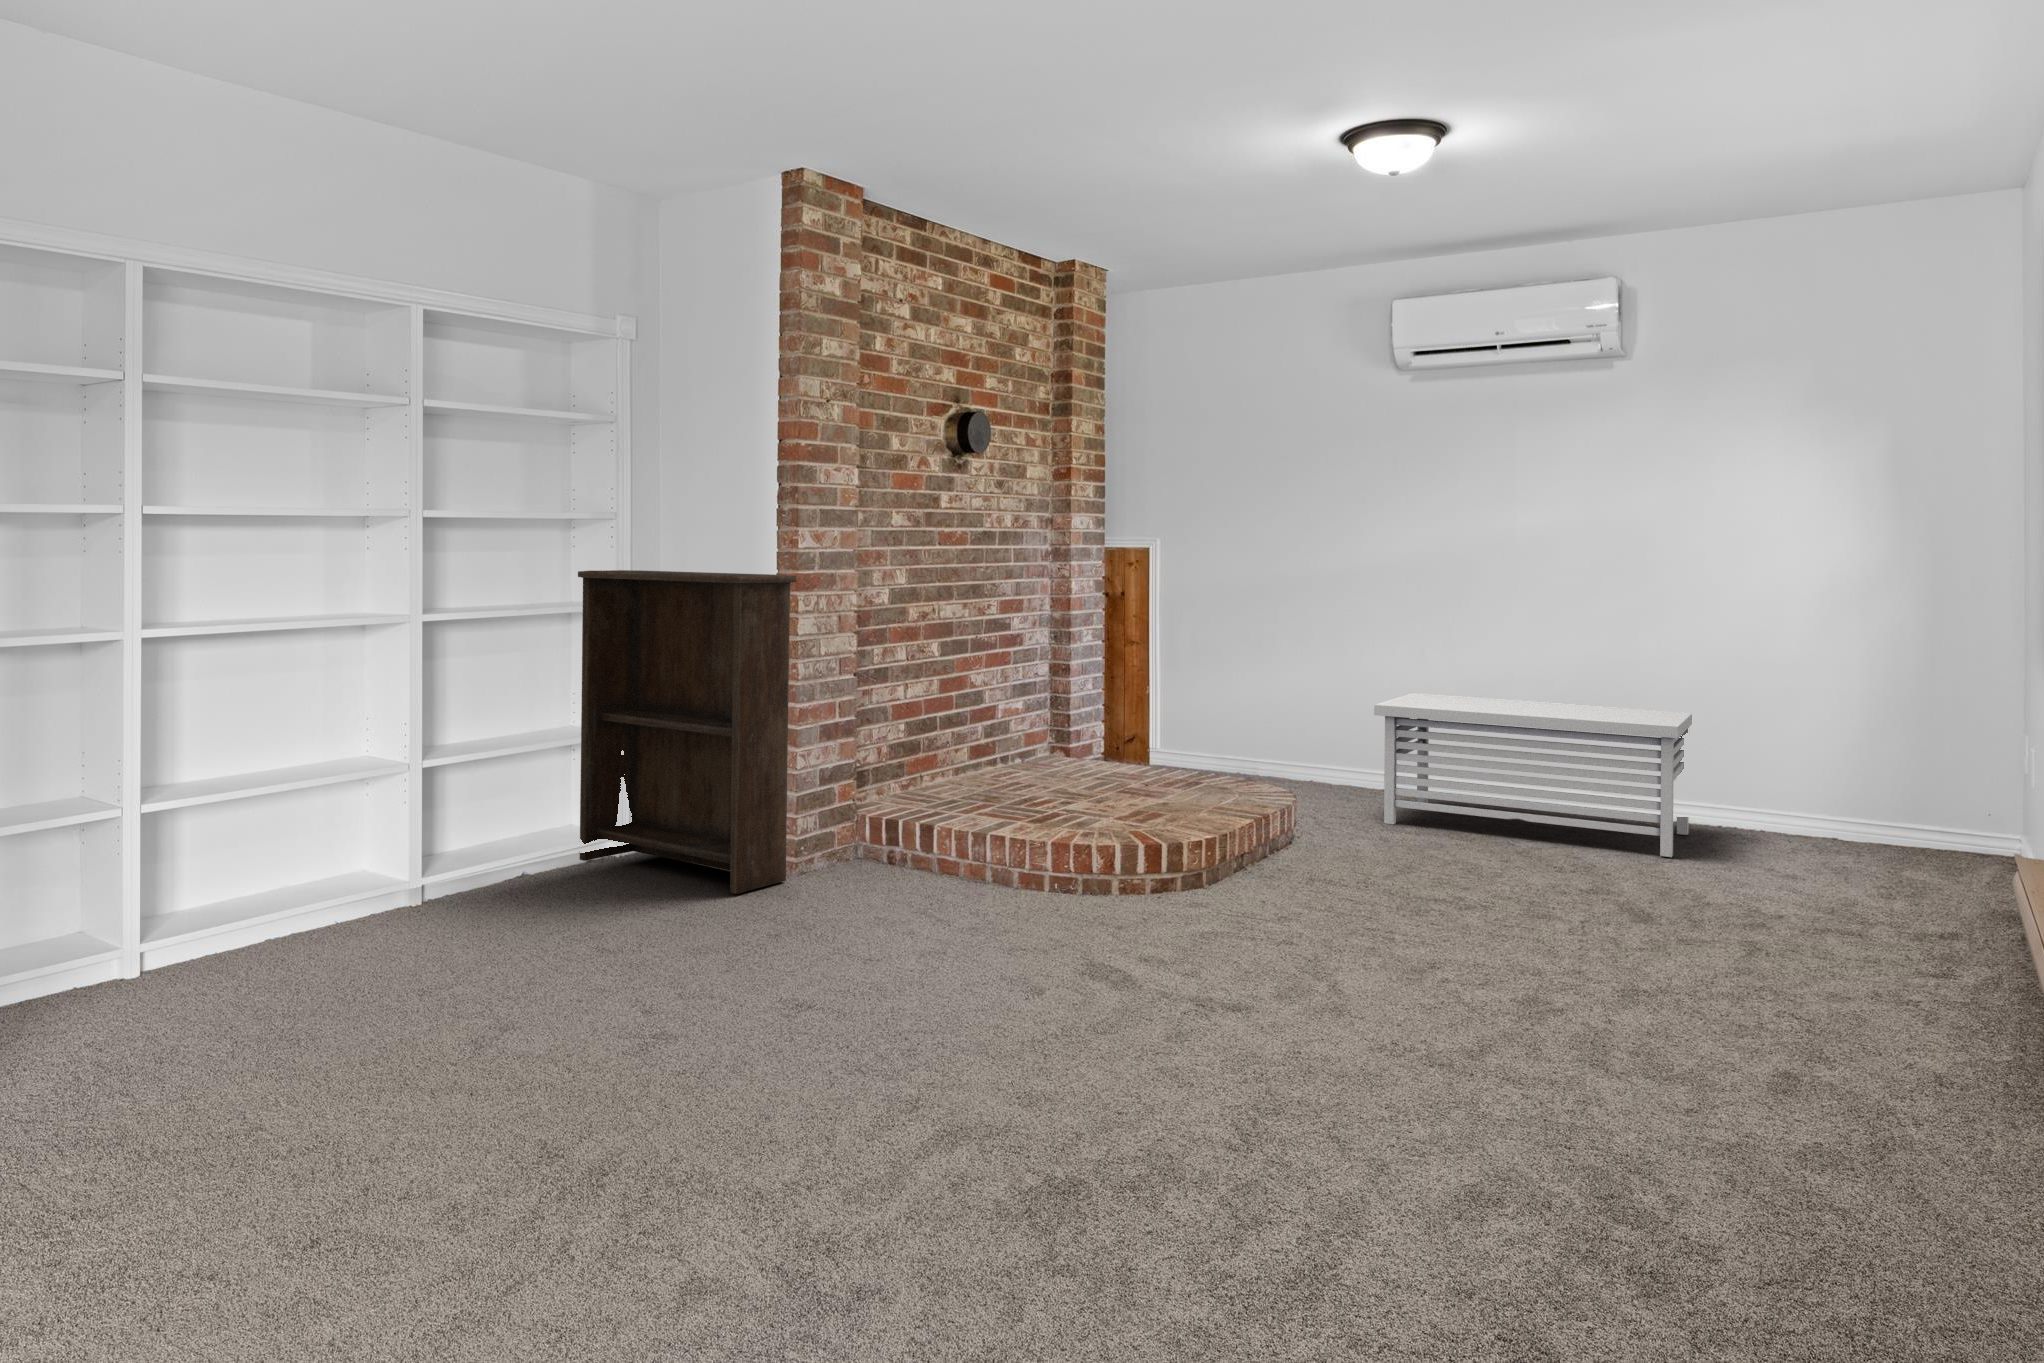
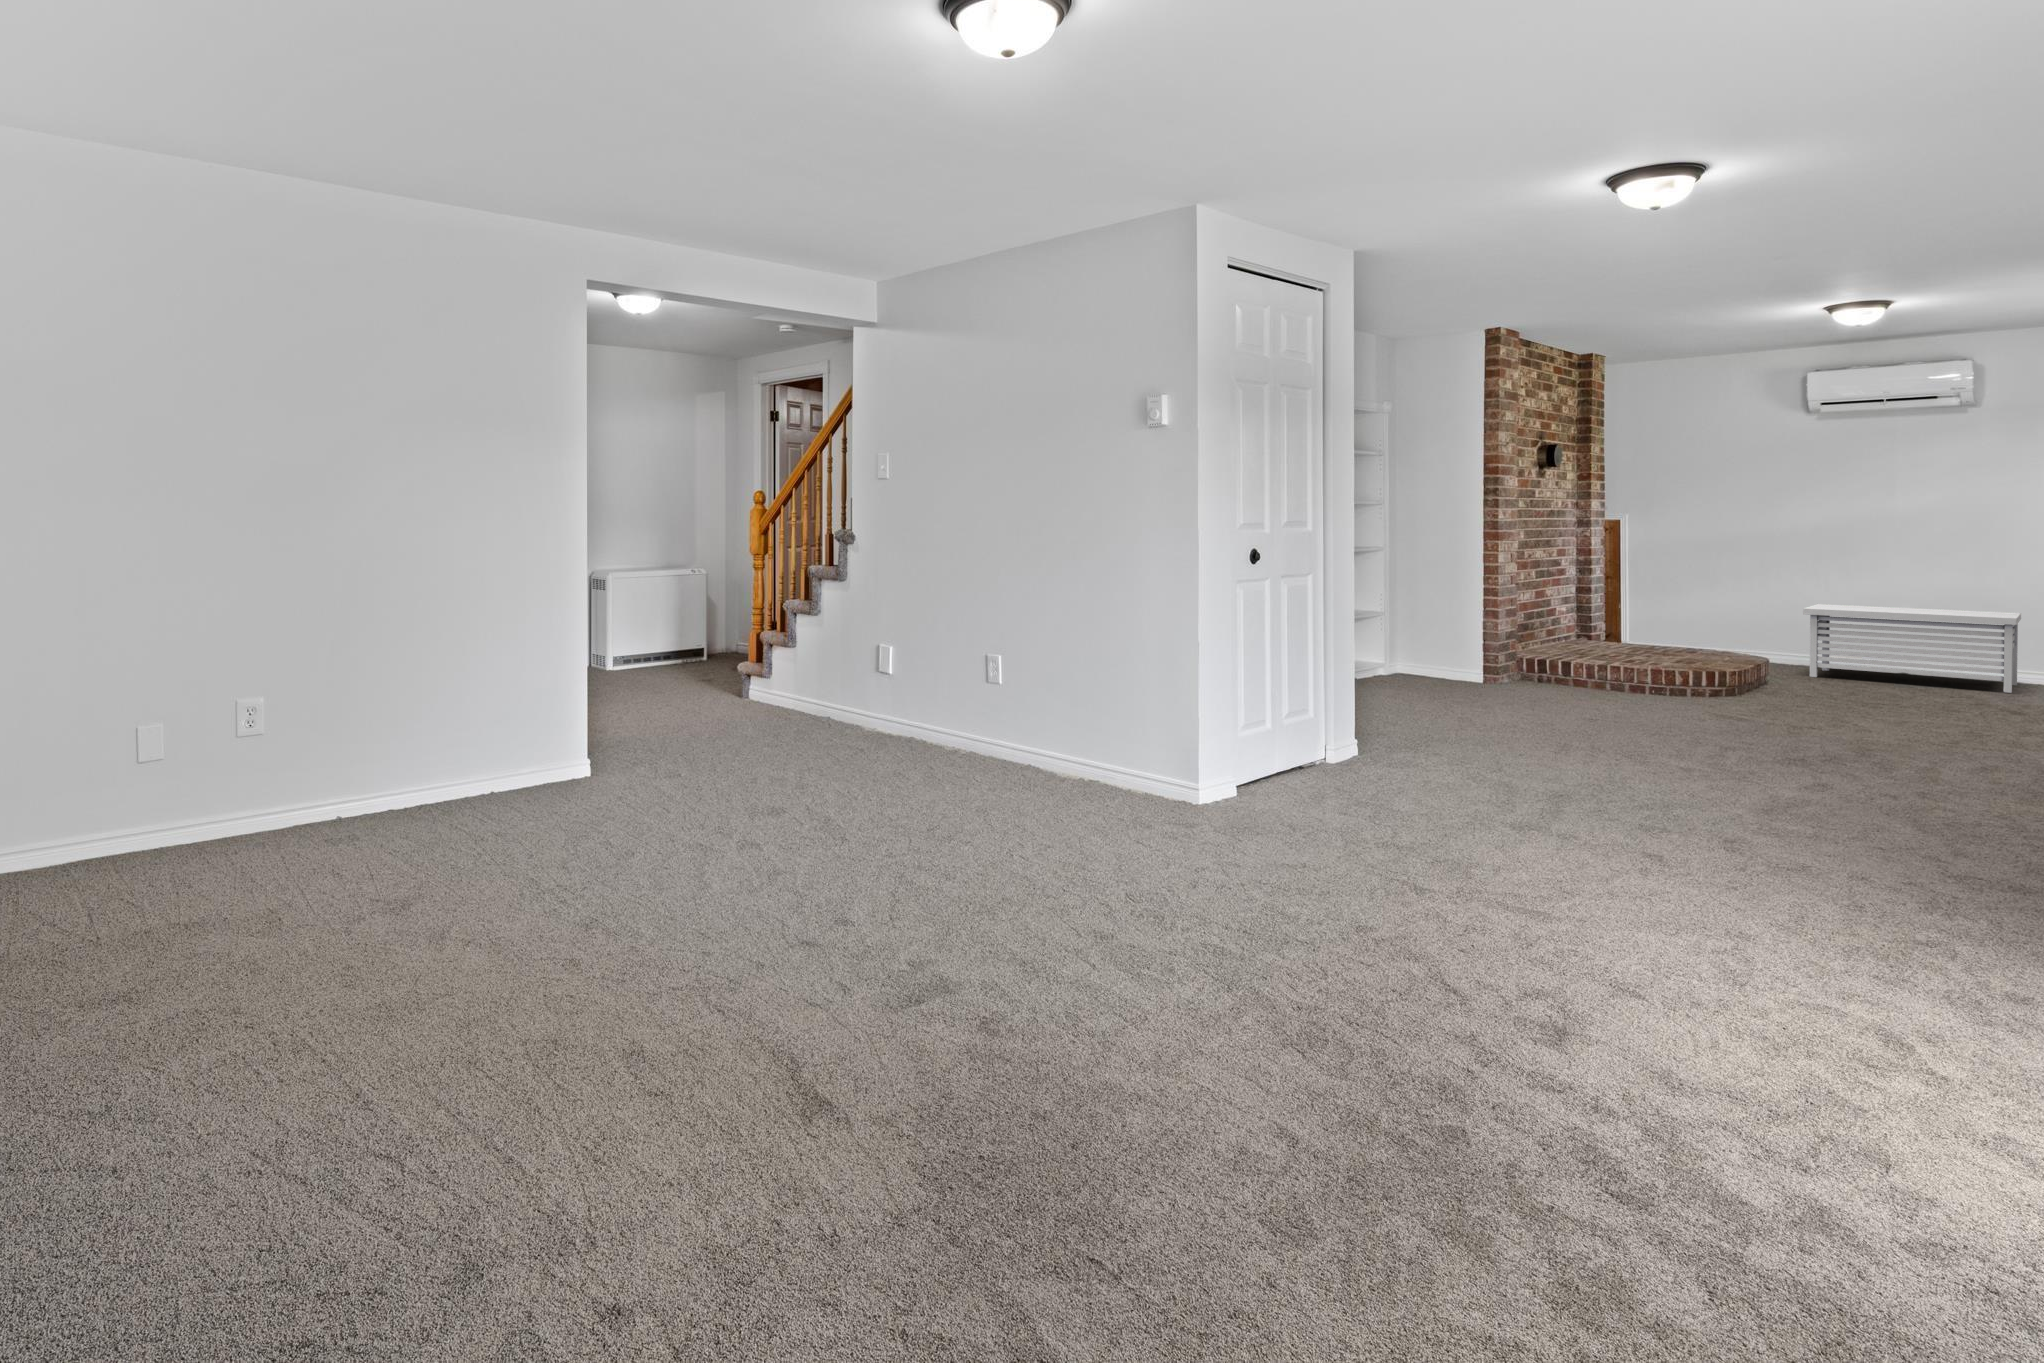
bookshelf: present [578,570,796,894] -> none [1370,533,1504,691]

